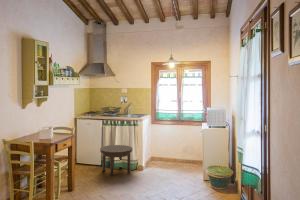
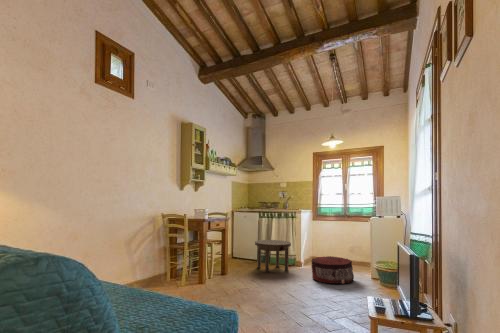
pouf: none [151,158,185,183] -> present [312,256,354,284]

